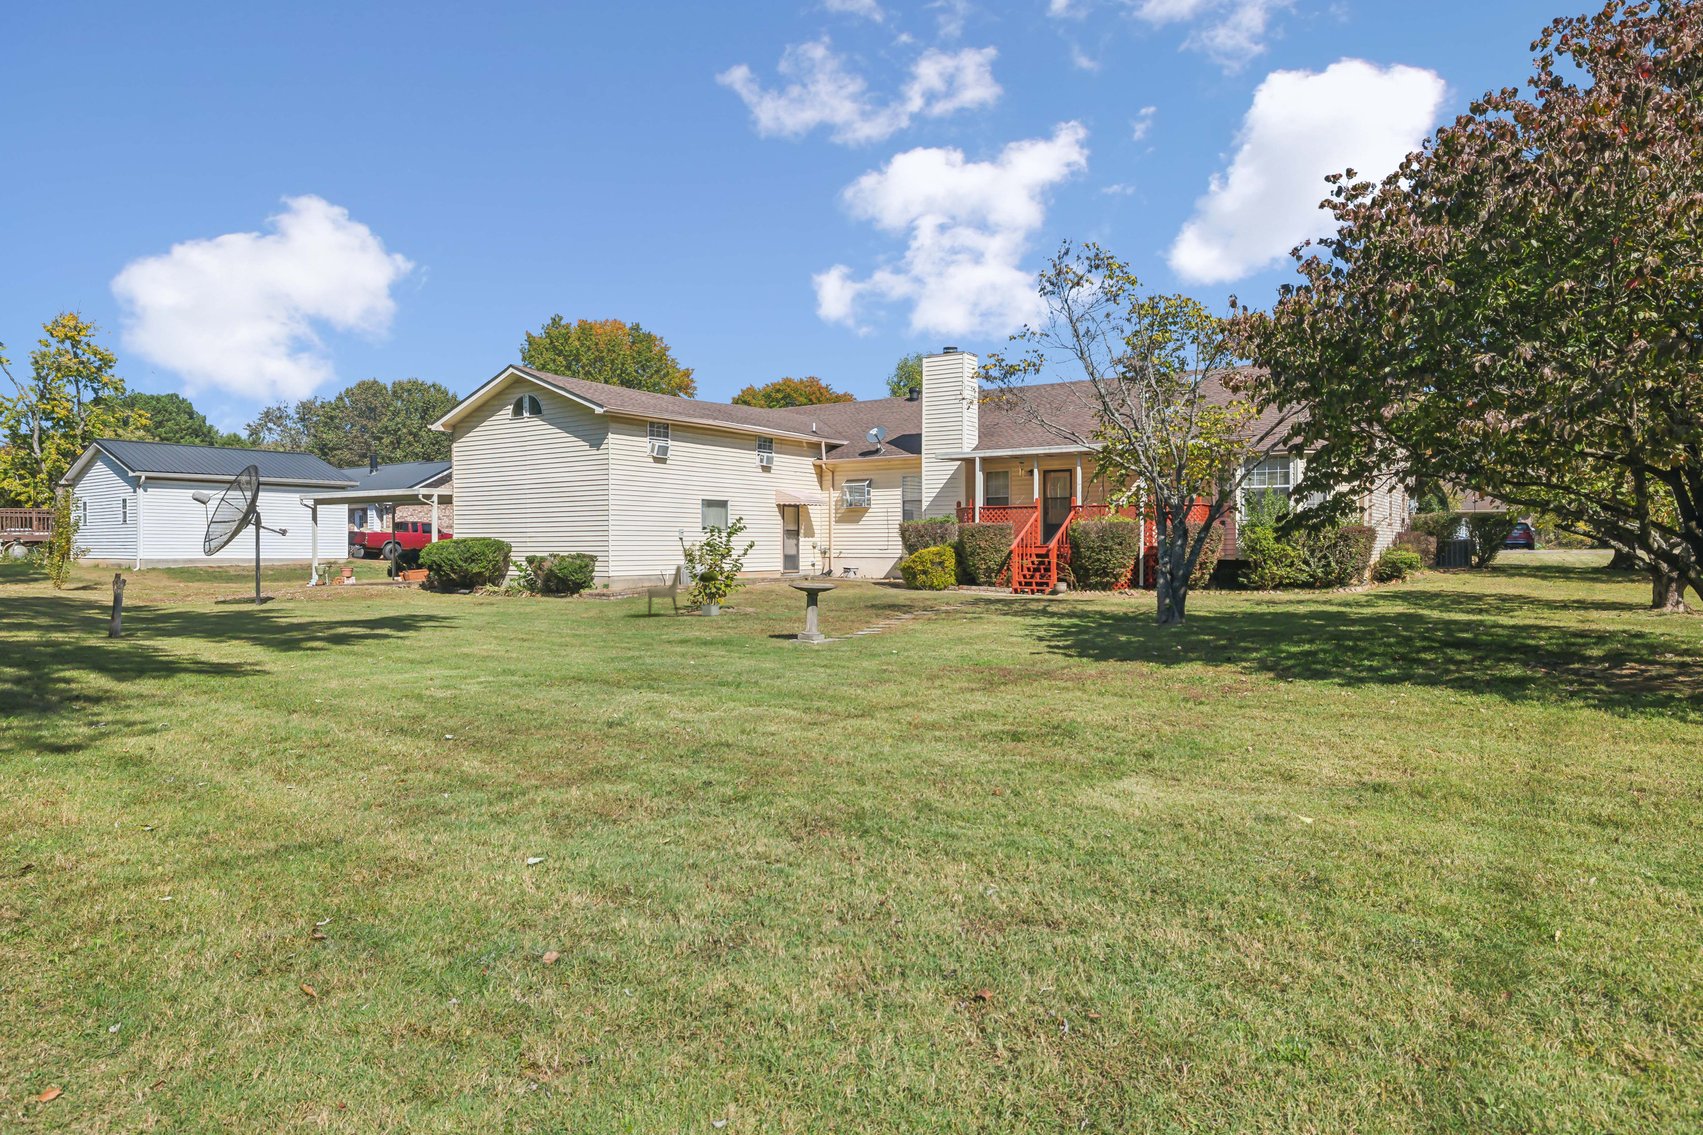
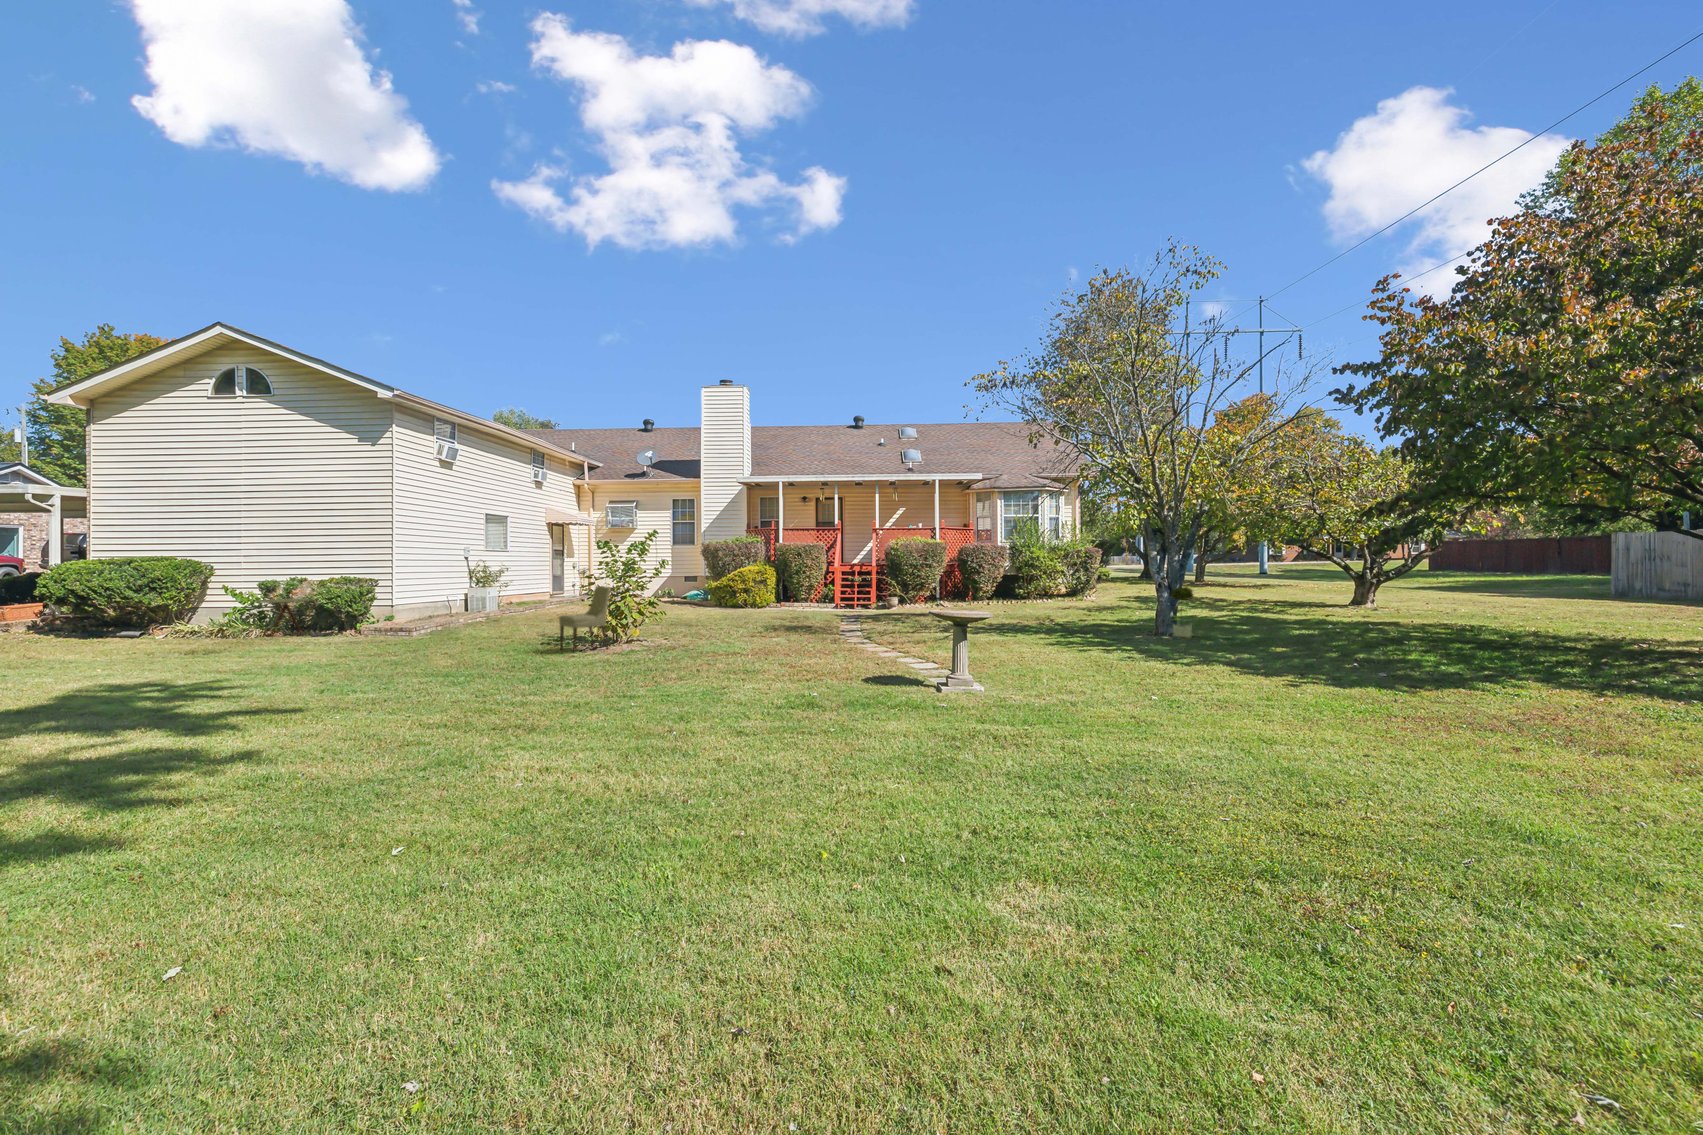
round table: none [513,571,553,598] -> present [254,598,314,636]
potted tree: present [698,571,719,616] -> present [1171,587,1194,637]

